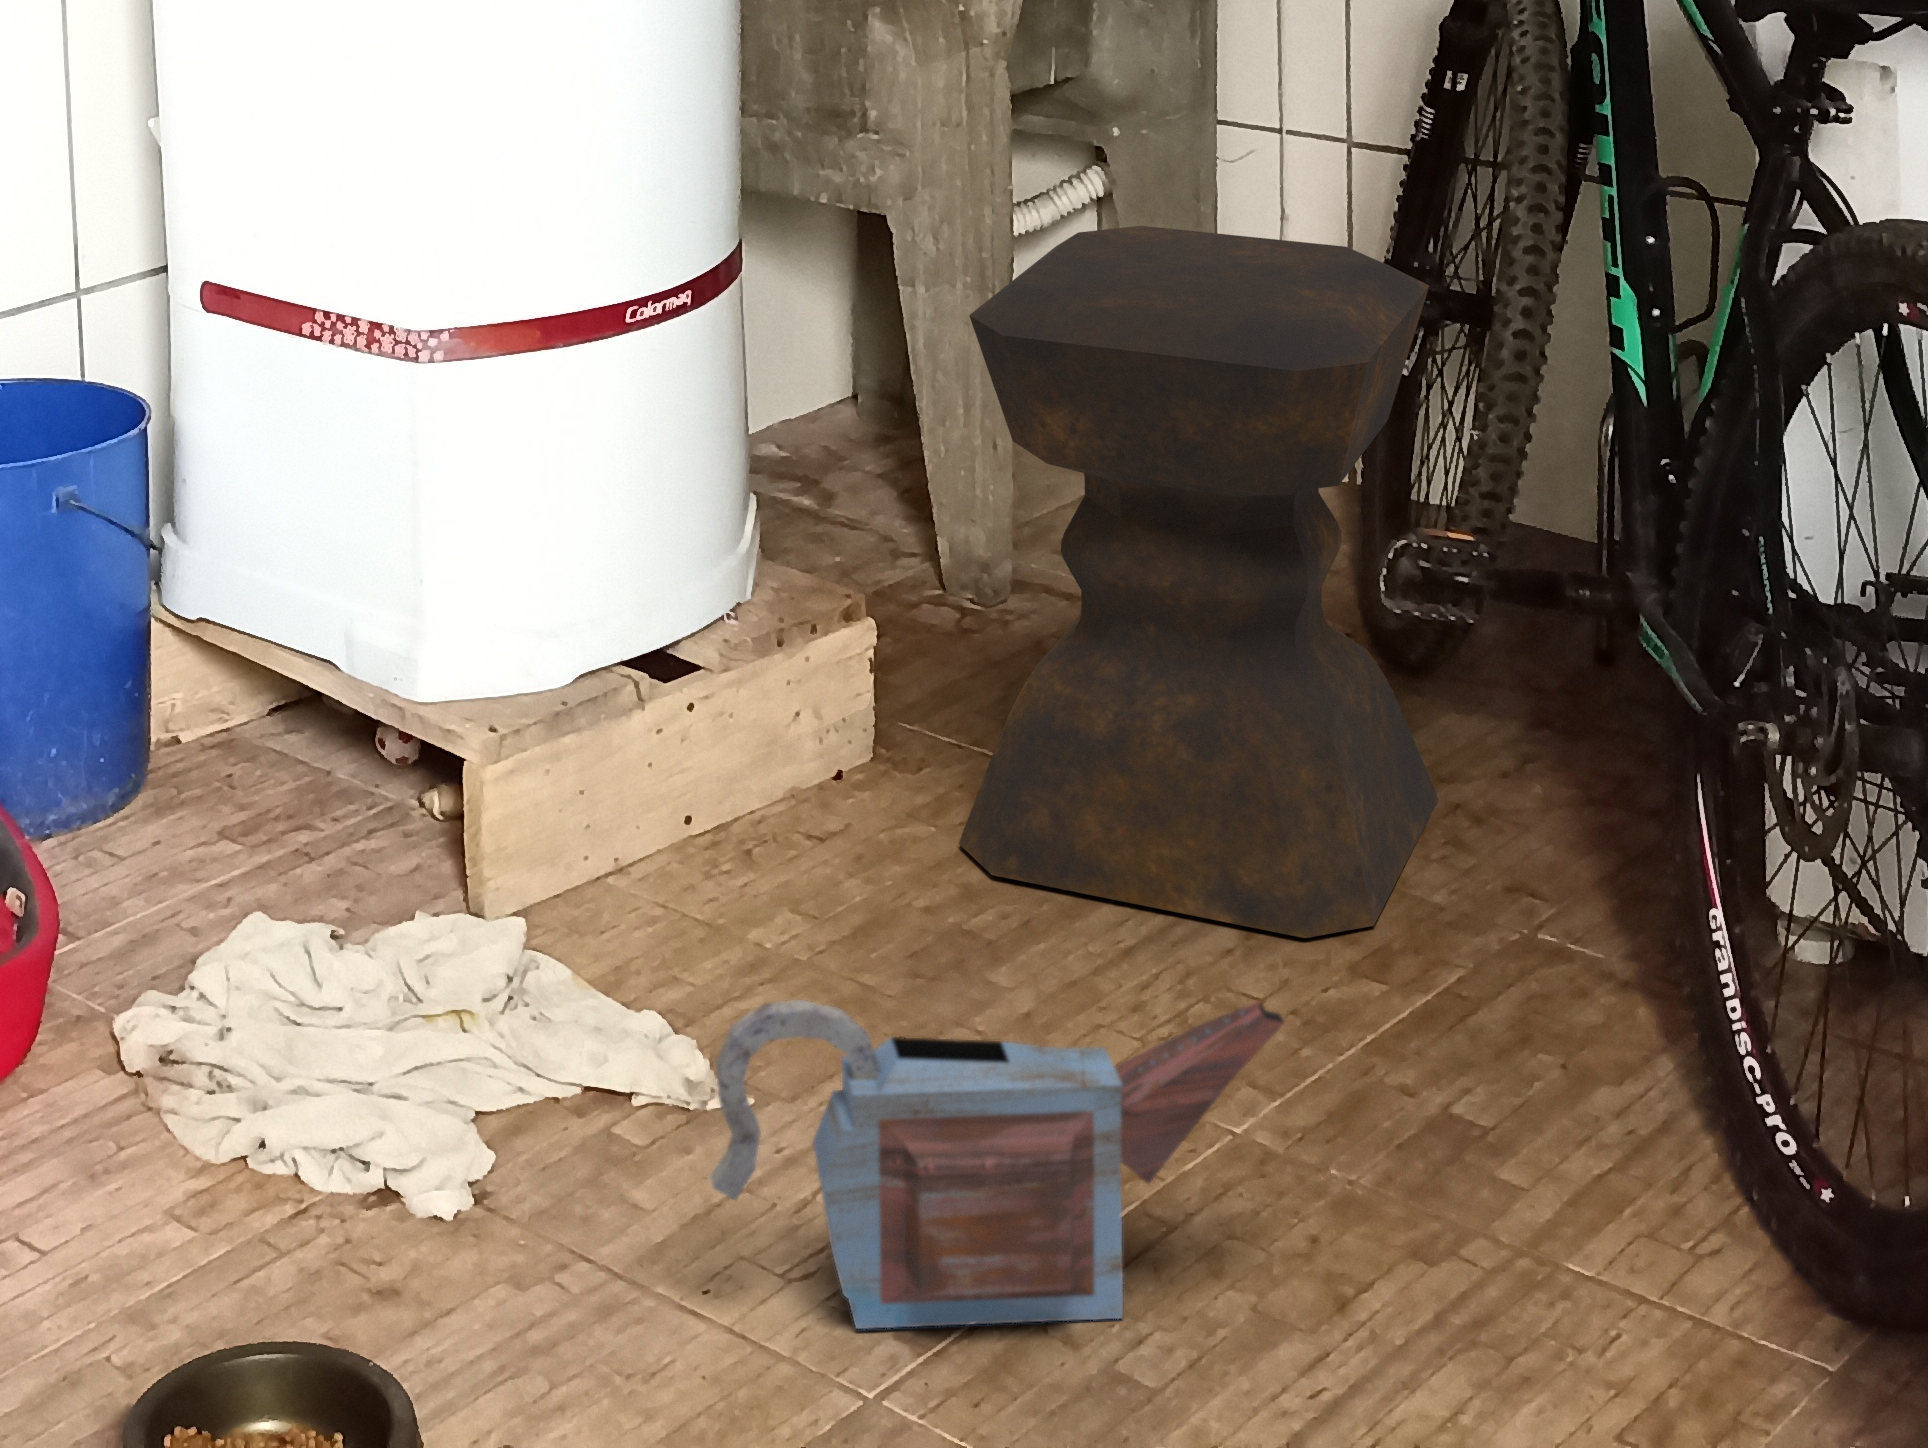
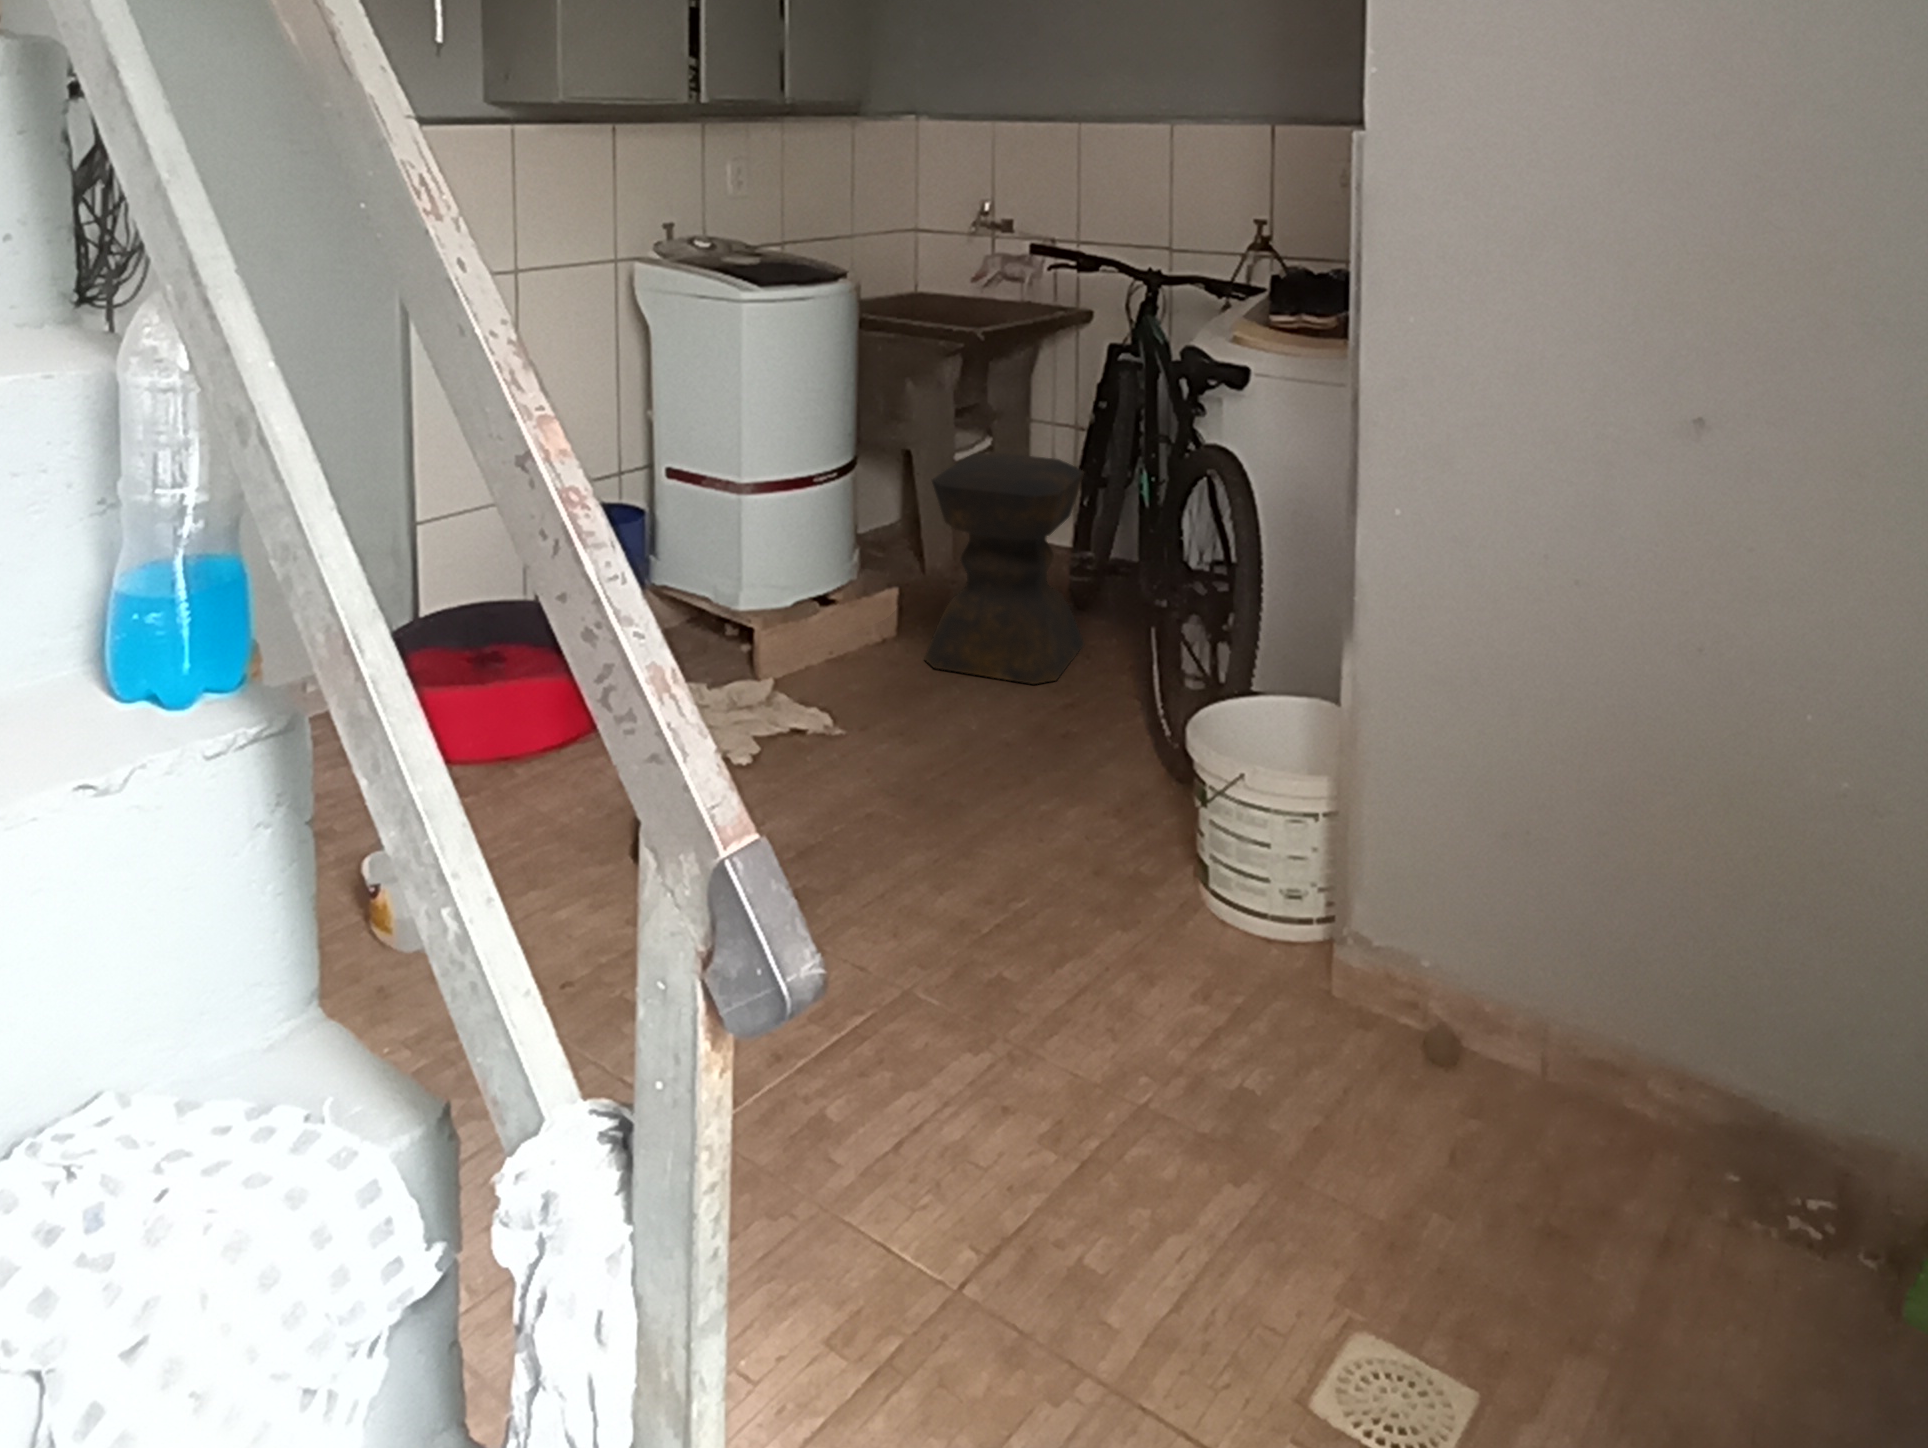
watering can: present [710,1000,1284,1329] -> none [830,687,1013,793]

